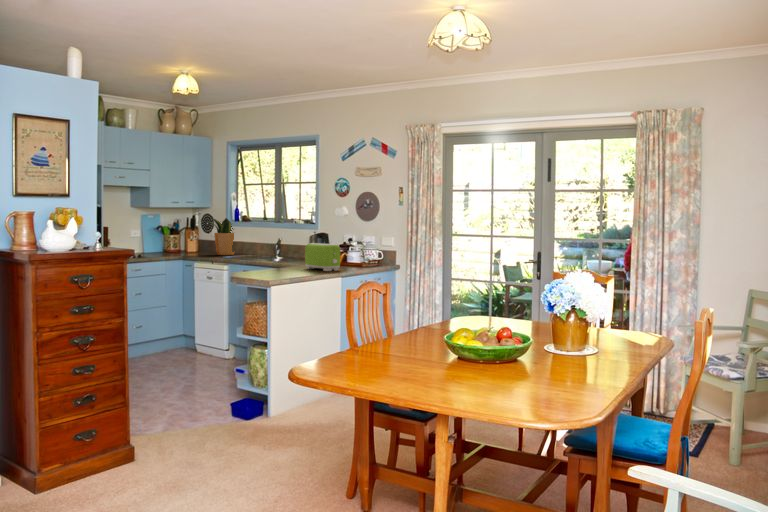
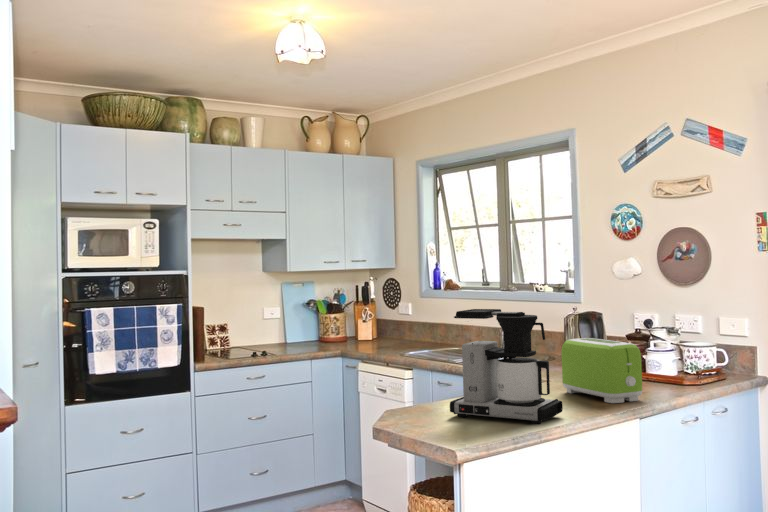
potted plant: present [210,218,234,255] -> none [391,284,453,345]
coffee maker: none [253,226,303,275] -> present [450,309,563,424]

